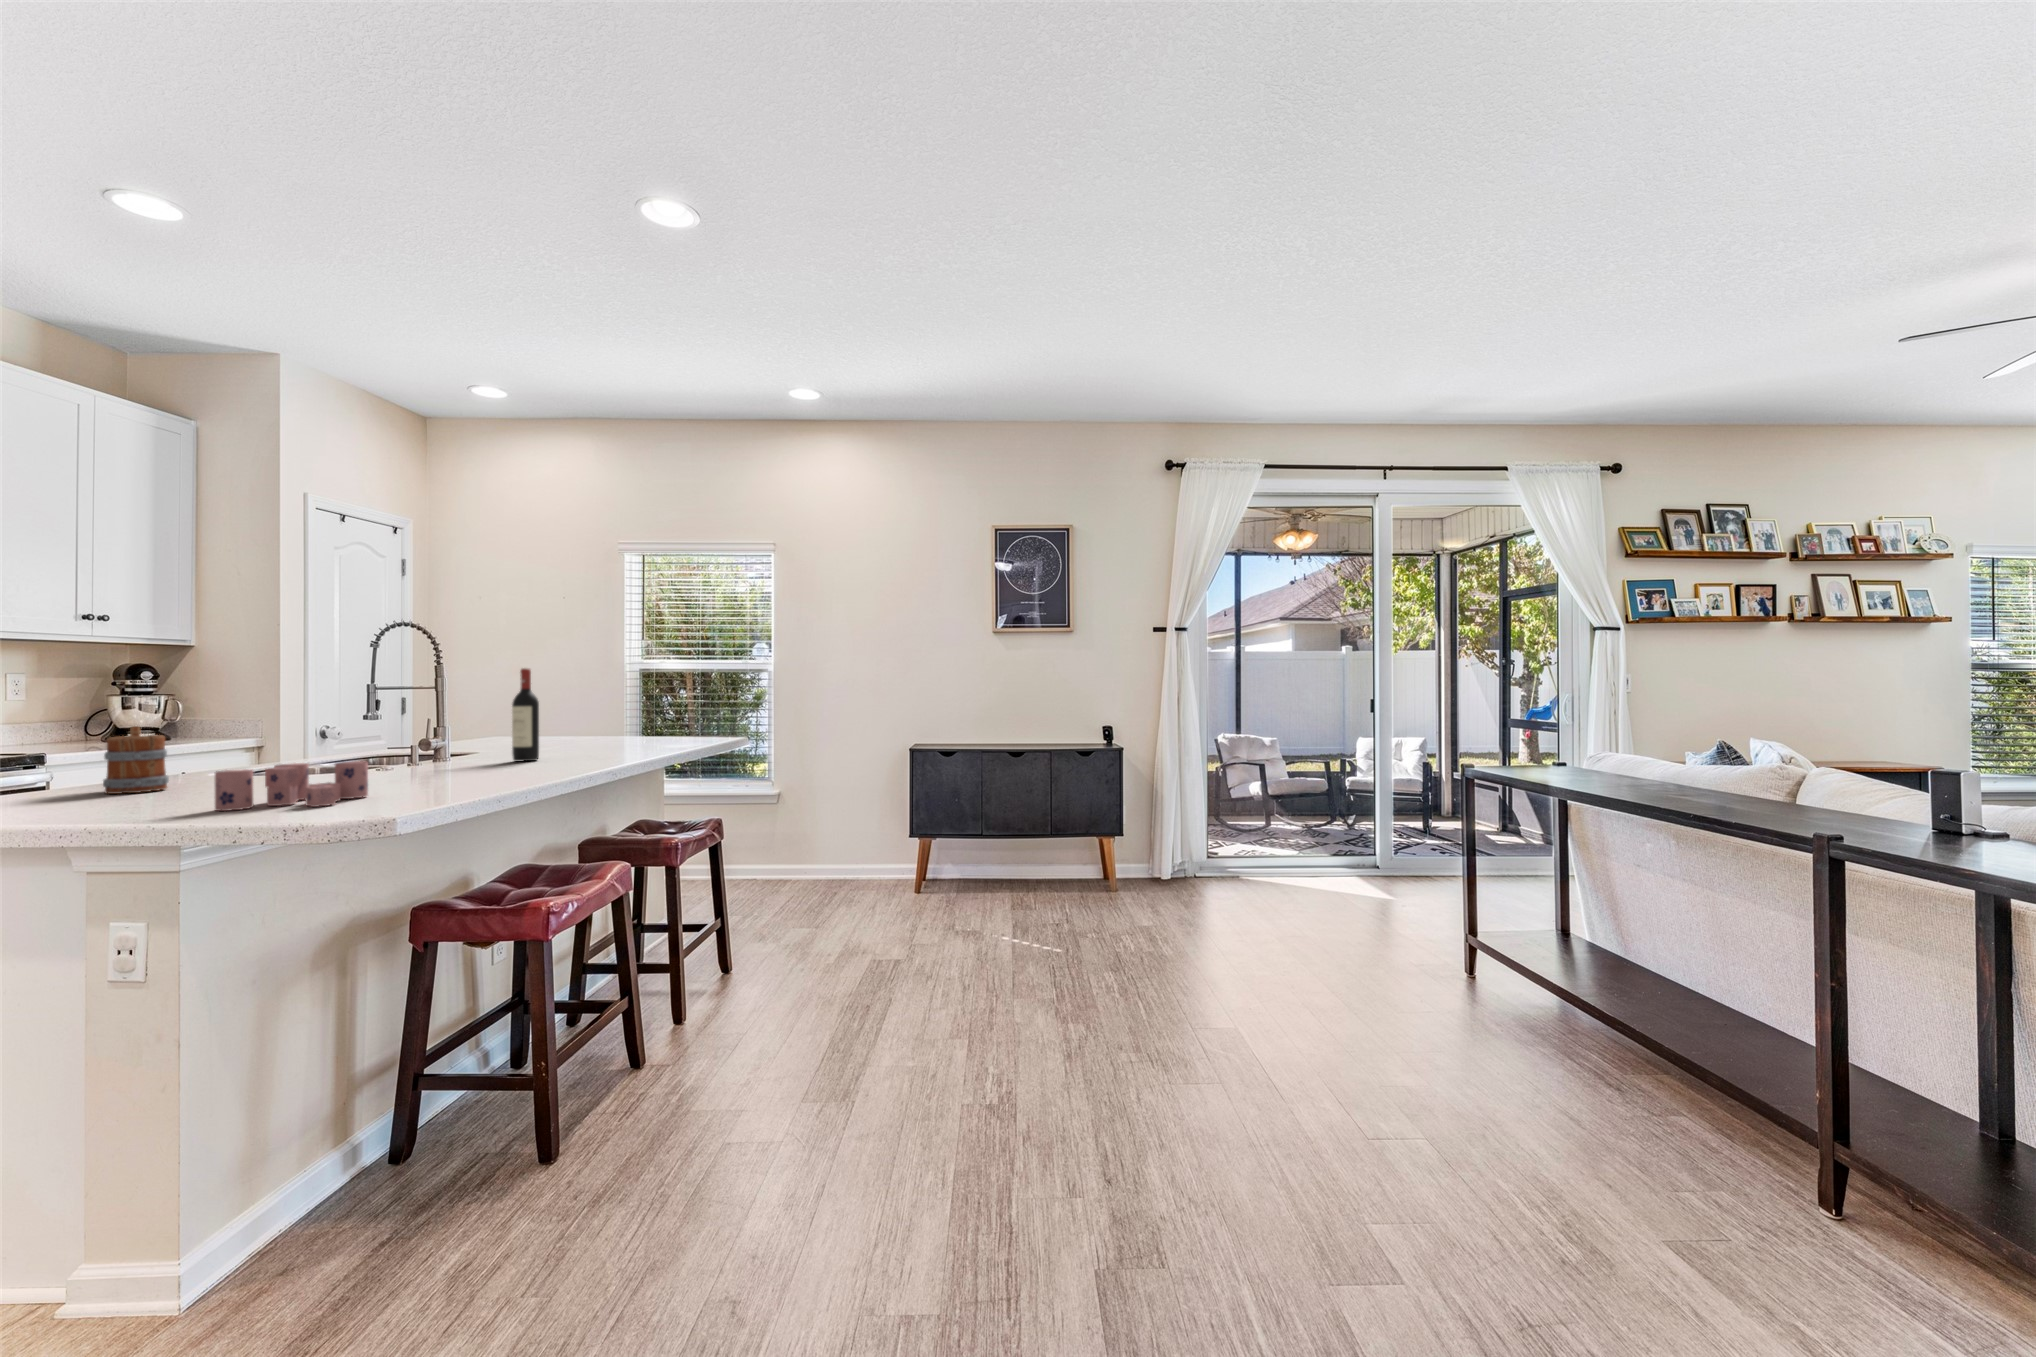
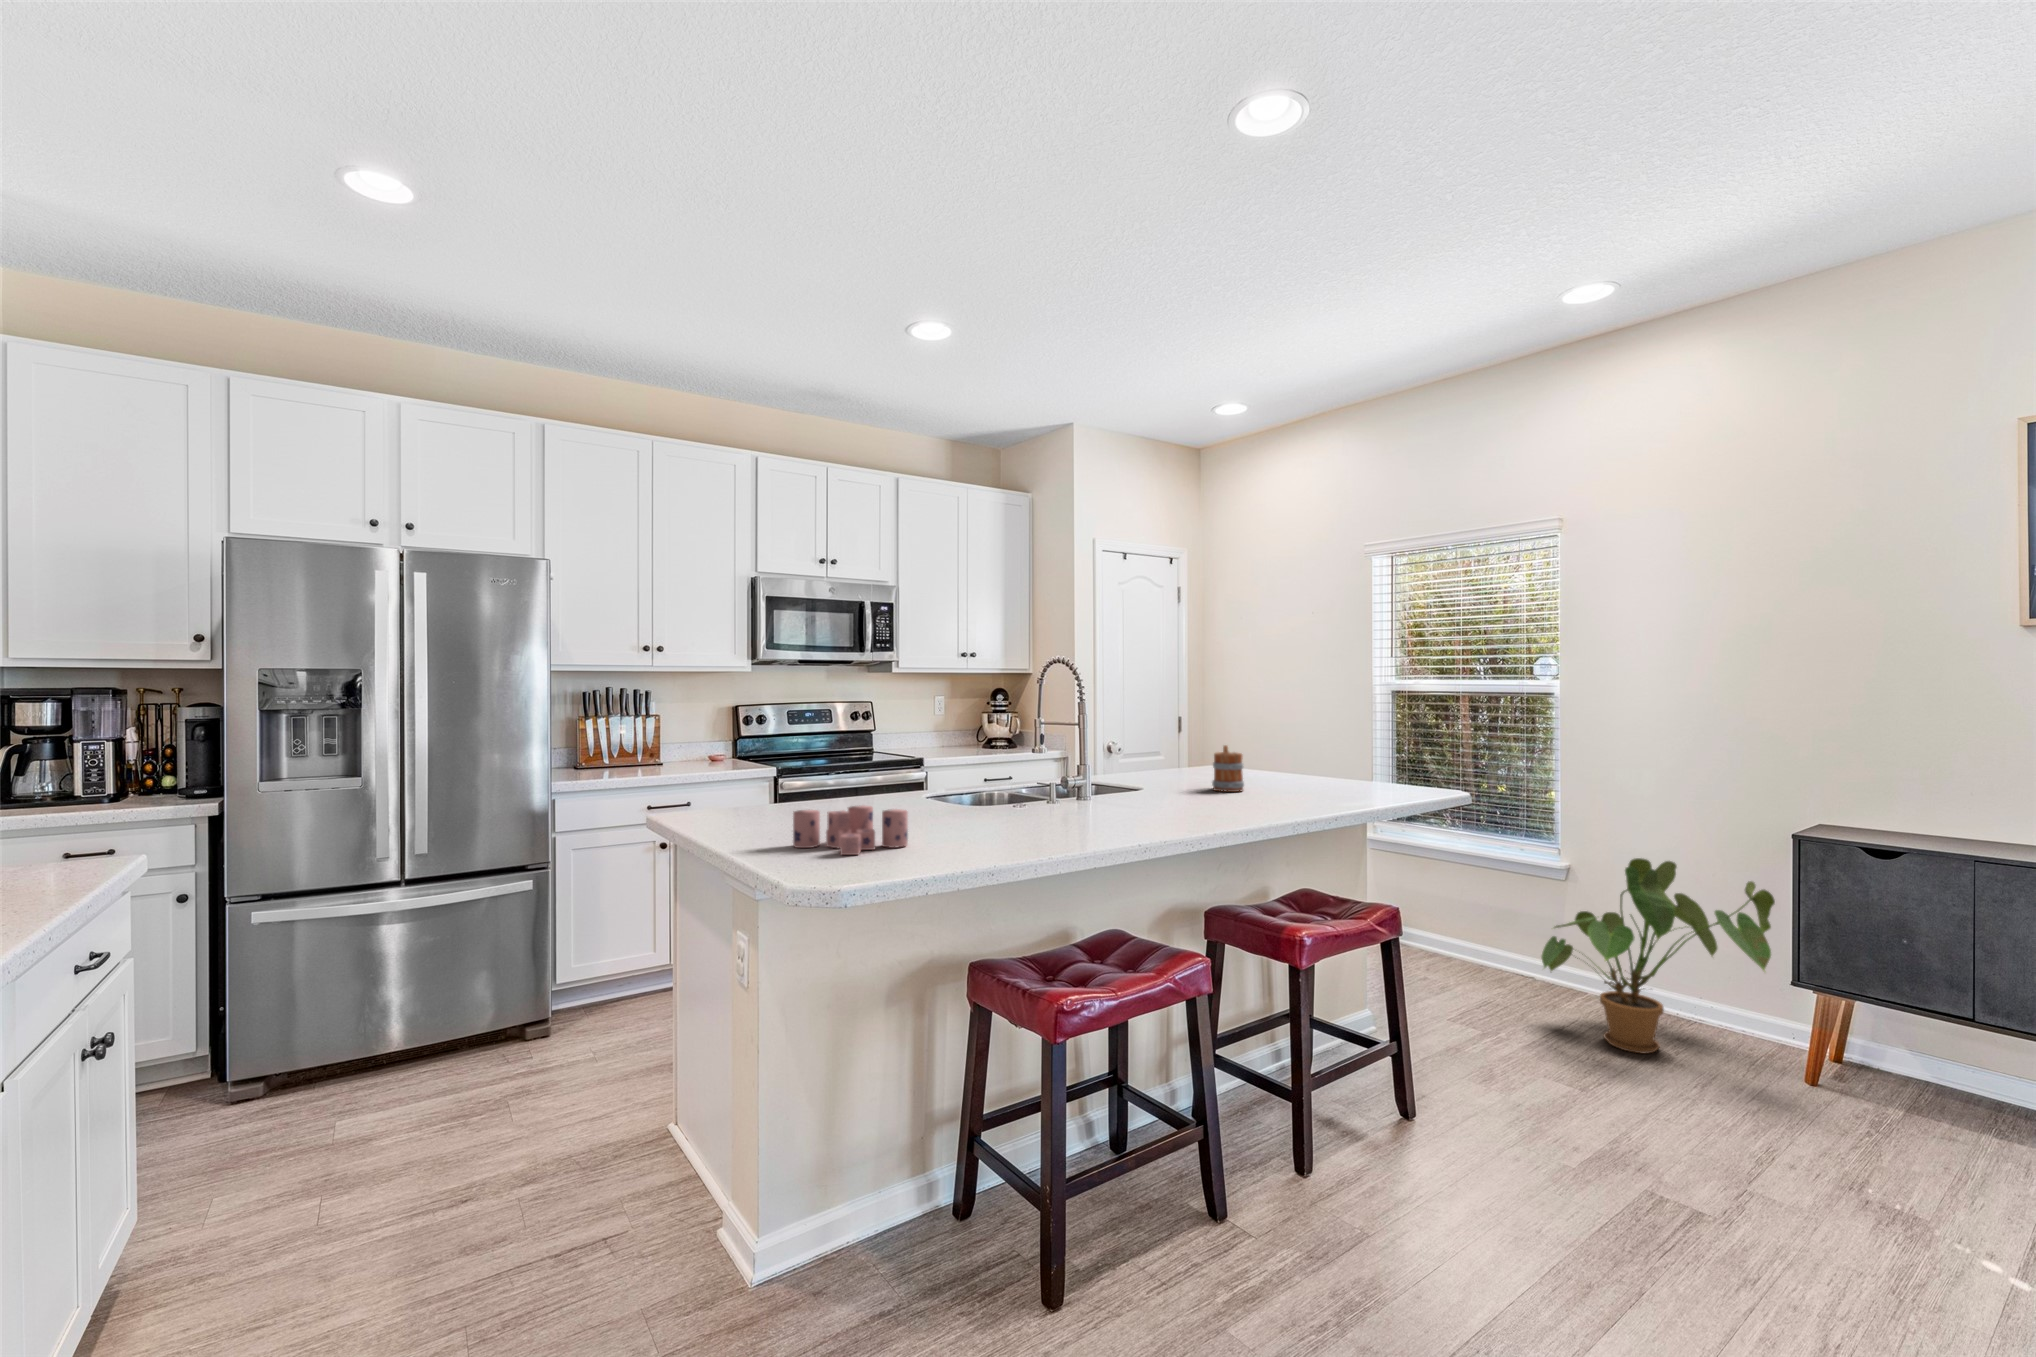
wine bottle: present [512,668,539,762] -> none [1137,705,1162,809]
mug: present [103,726,169,794] -> present [1212,745,1244,792]
house plant: none [775,778,901,904] -> present [1541,858,1775,1054]

